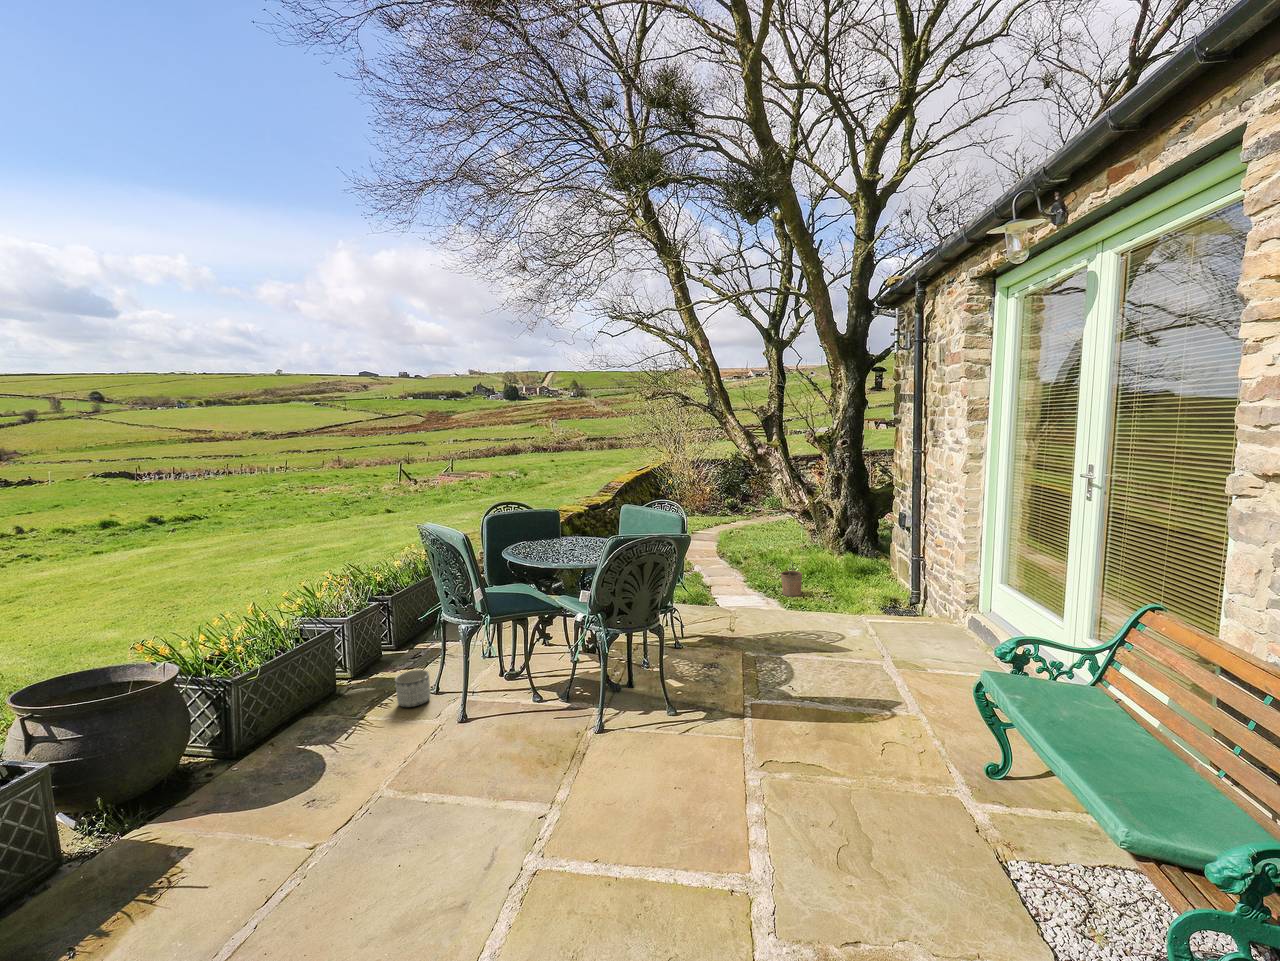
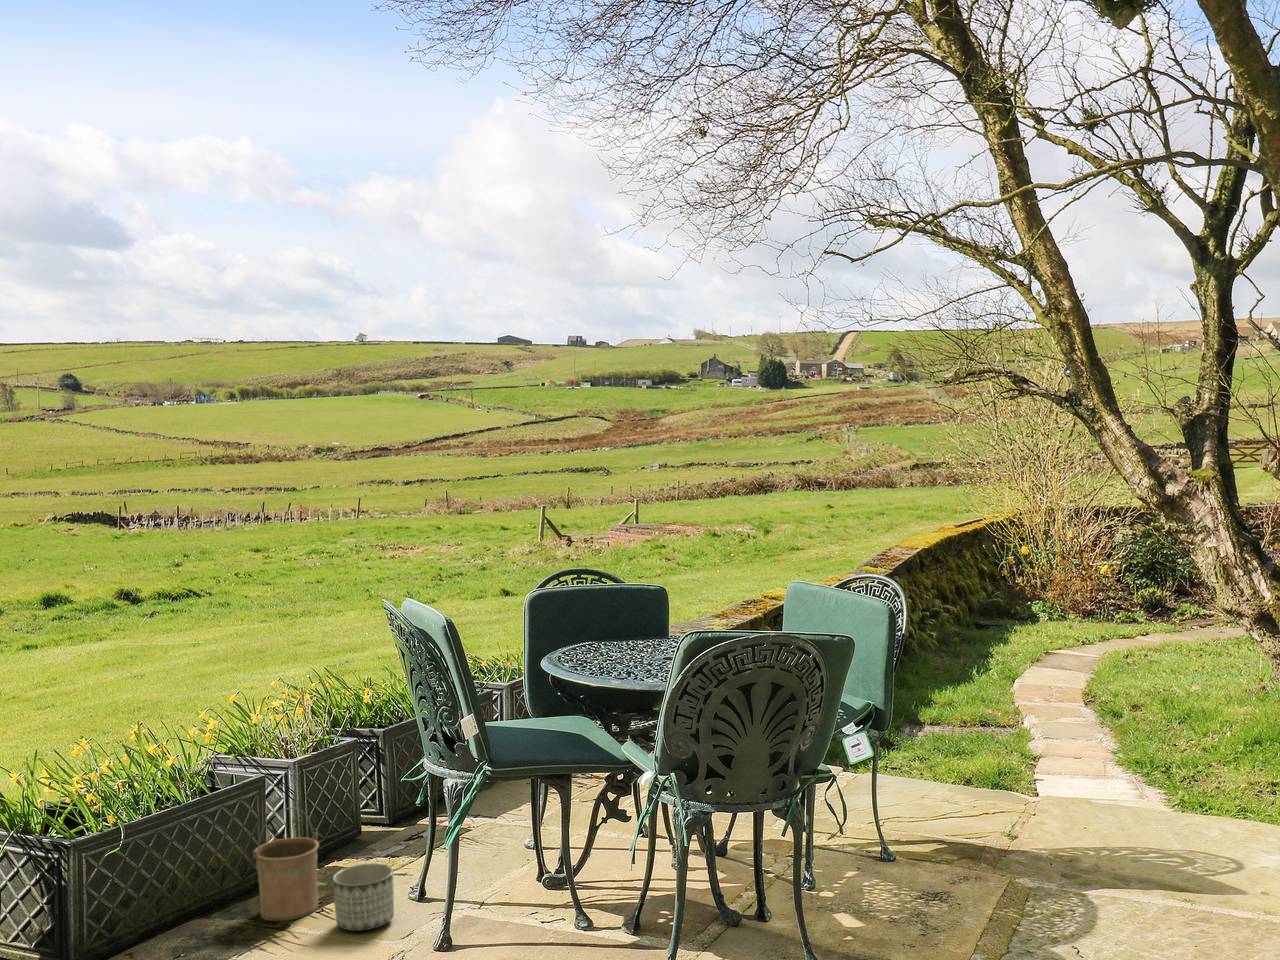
bucket: present [780,560,802,597] -> present [253,808,319,921]

